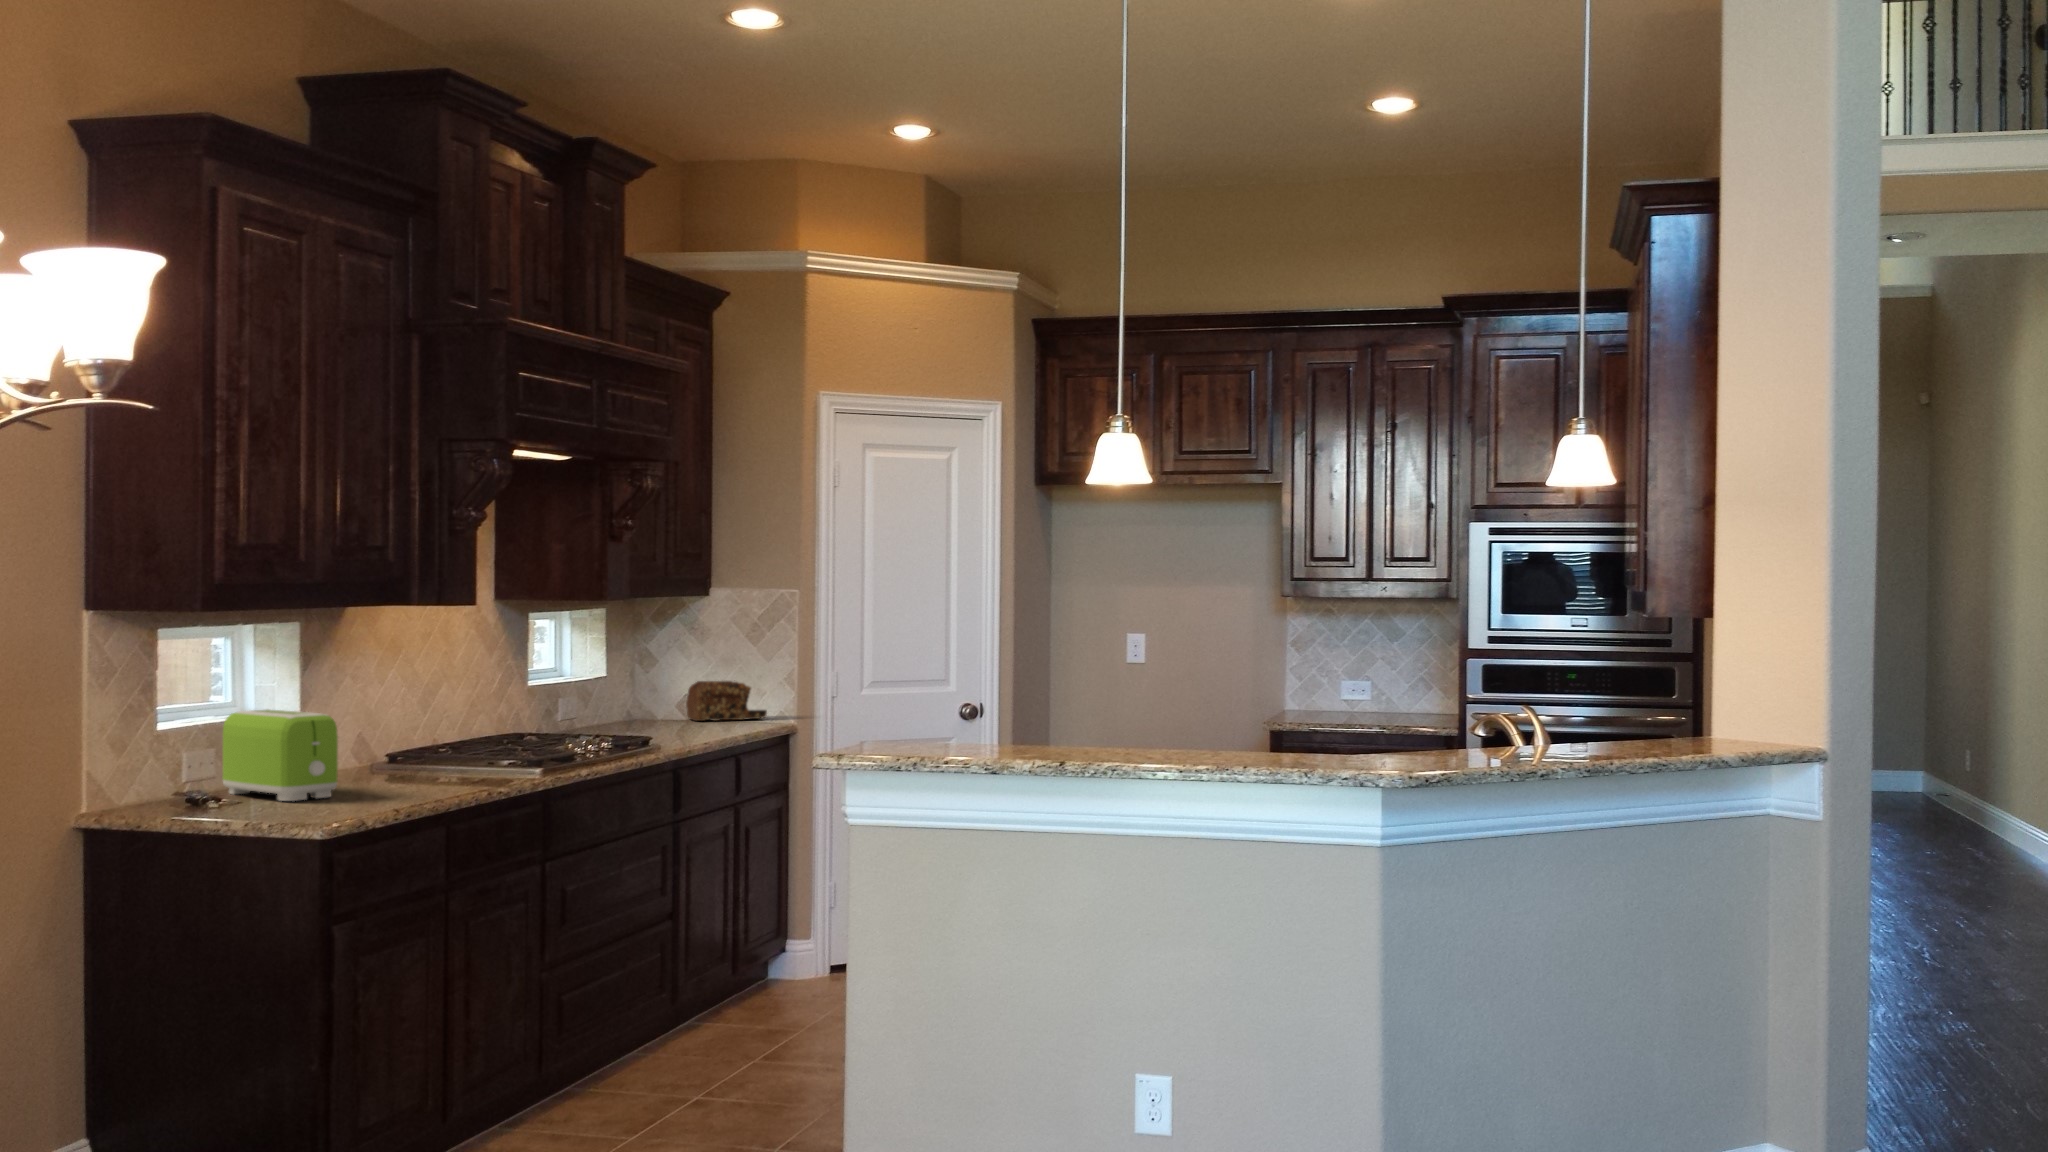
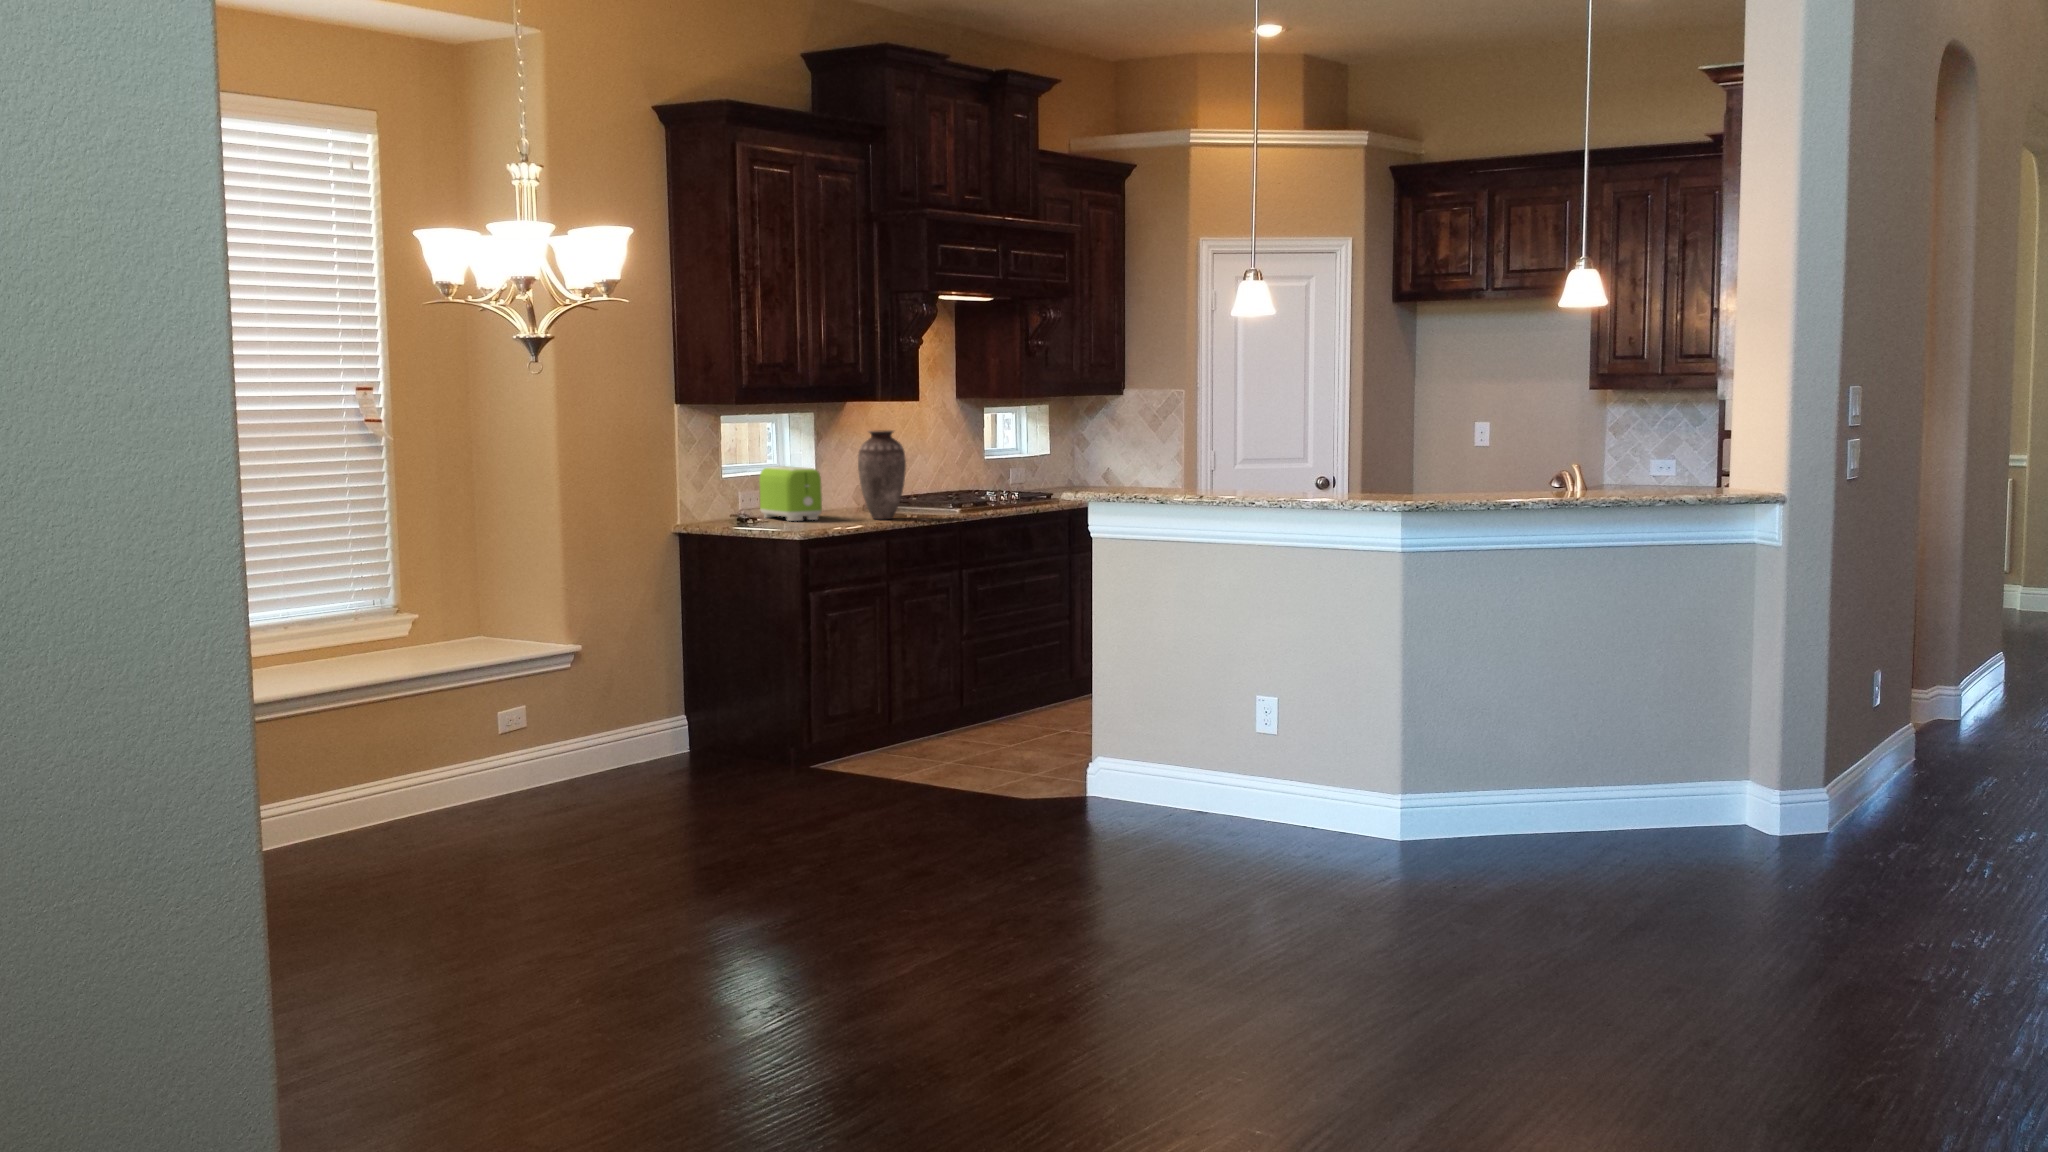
vase: none [399,652,478,793] -> present [858,430,906,519]
bread loaf: present [686,681,767,721] -> none [1106,457,1164,487]

